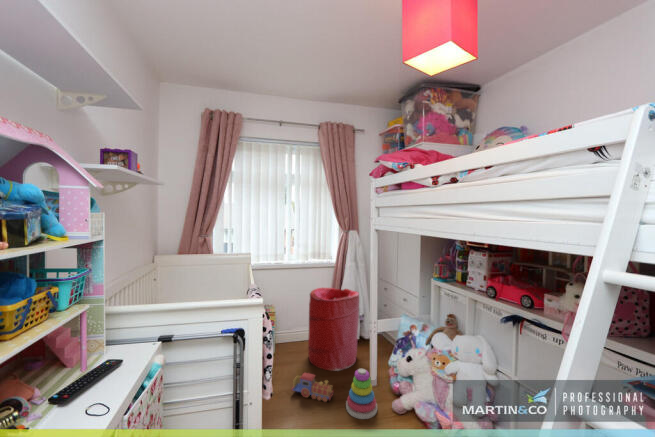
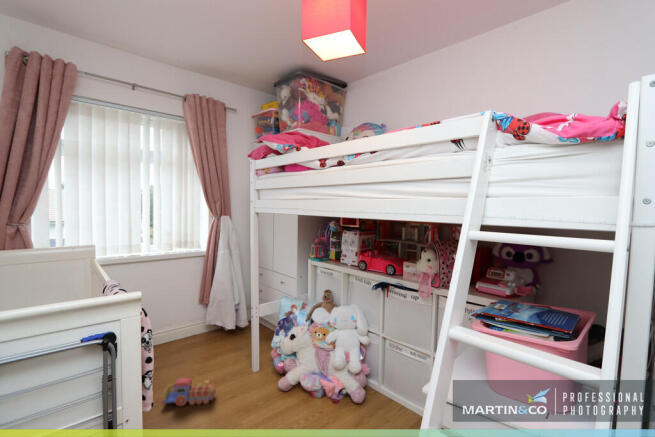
laundry hamper: present [308,288,359,371] -> none [177,279,237,370]
stacking toy: present [346,369,377,419] -> none [231,357,265,409]

